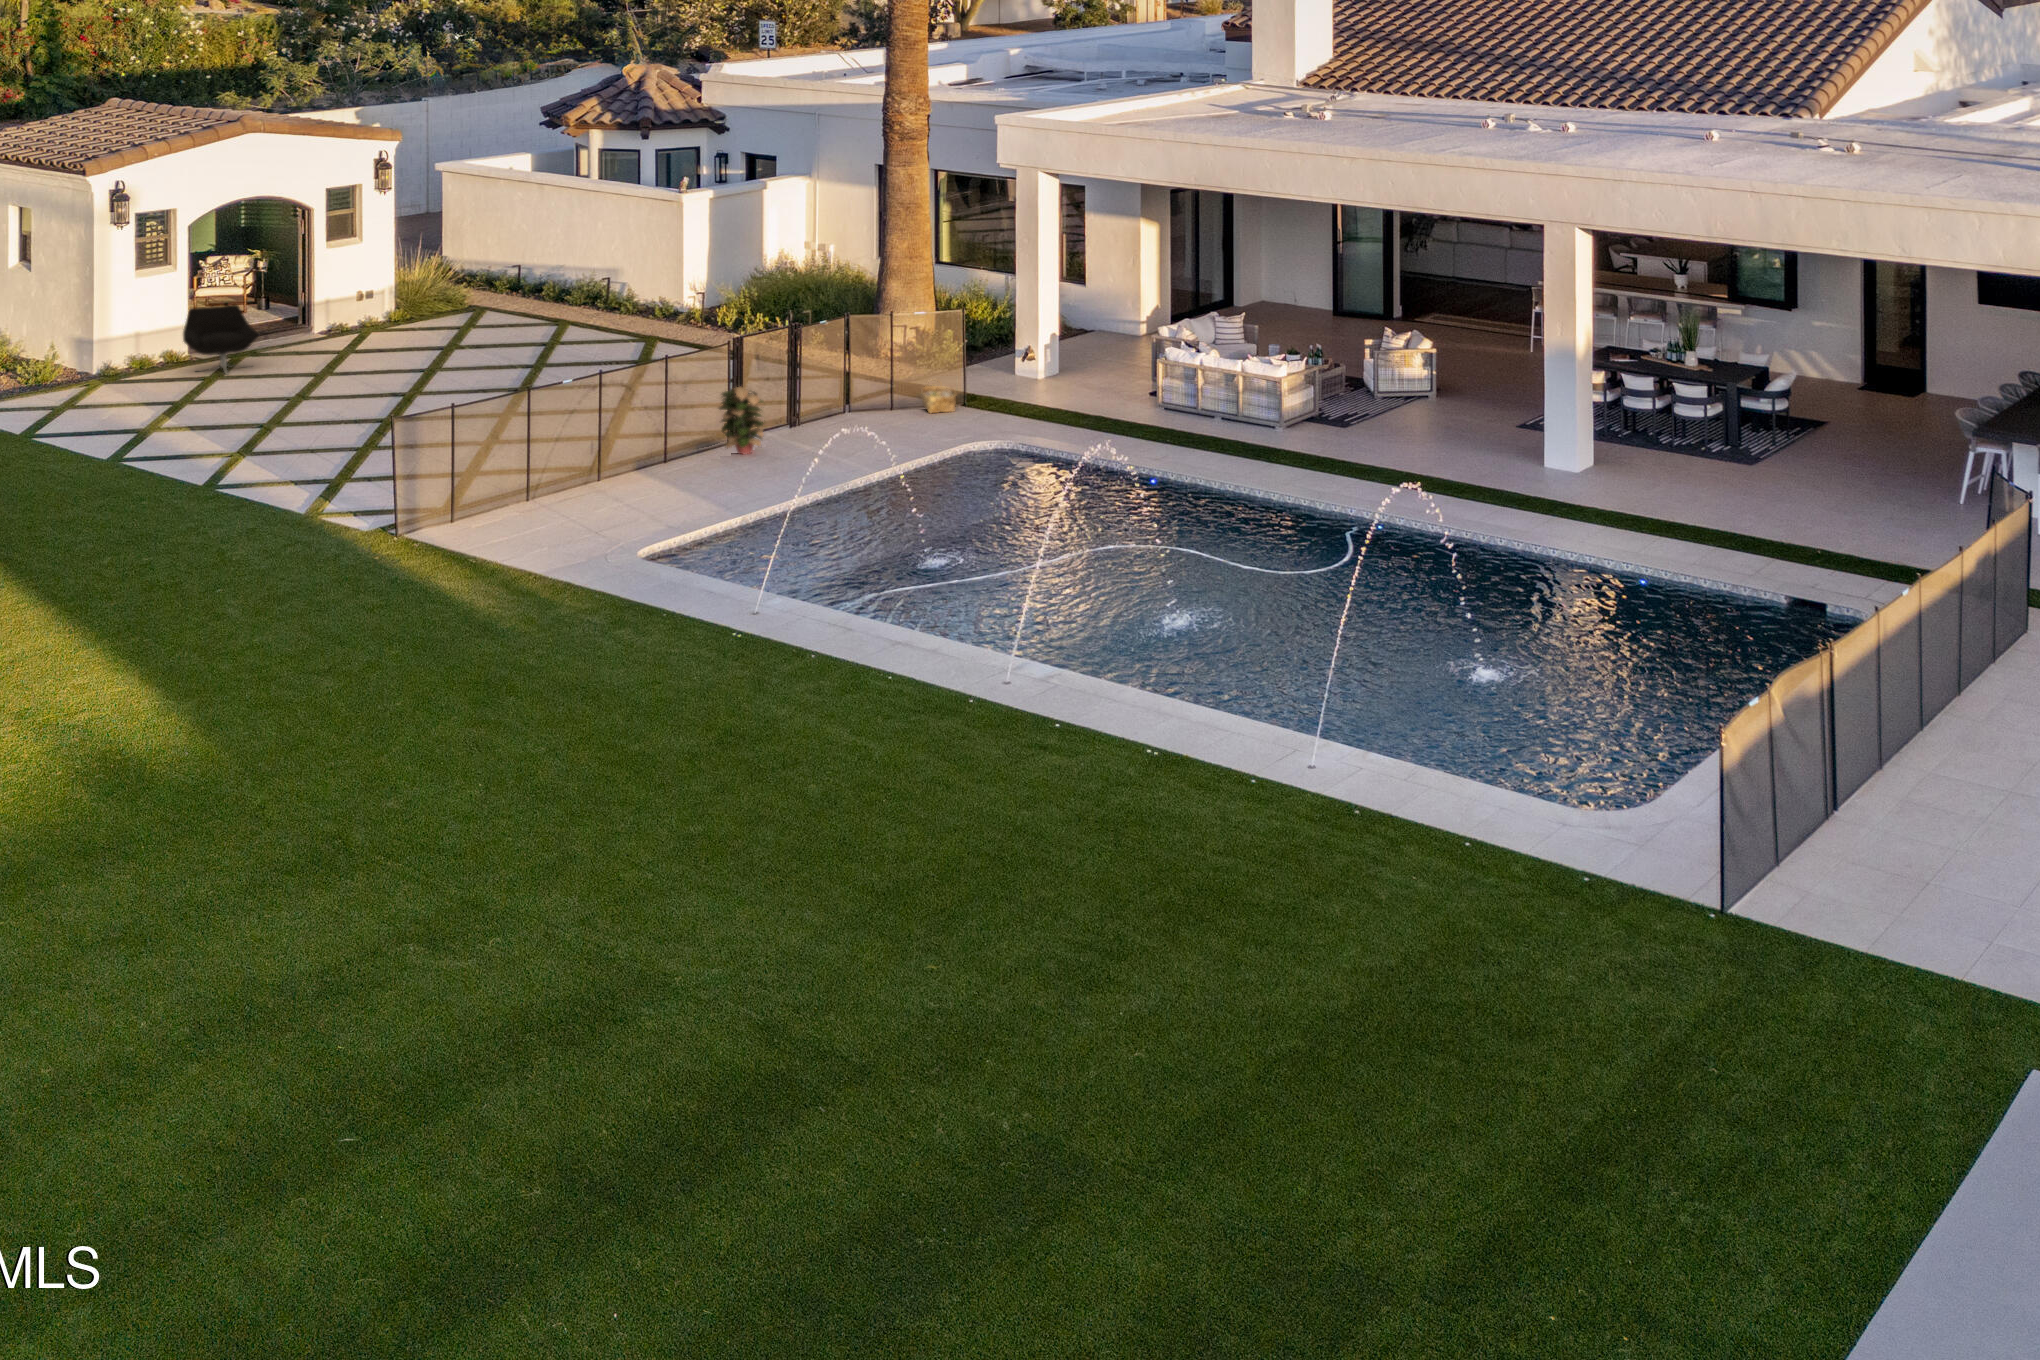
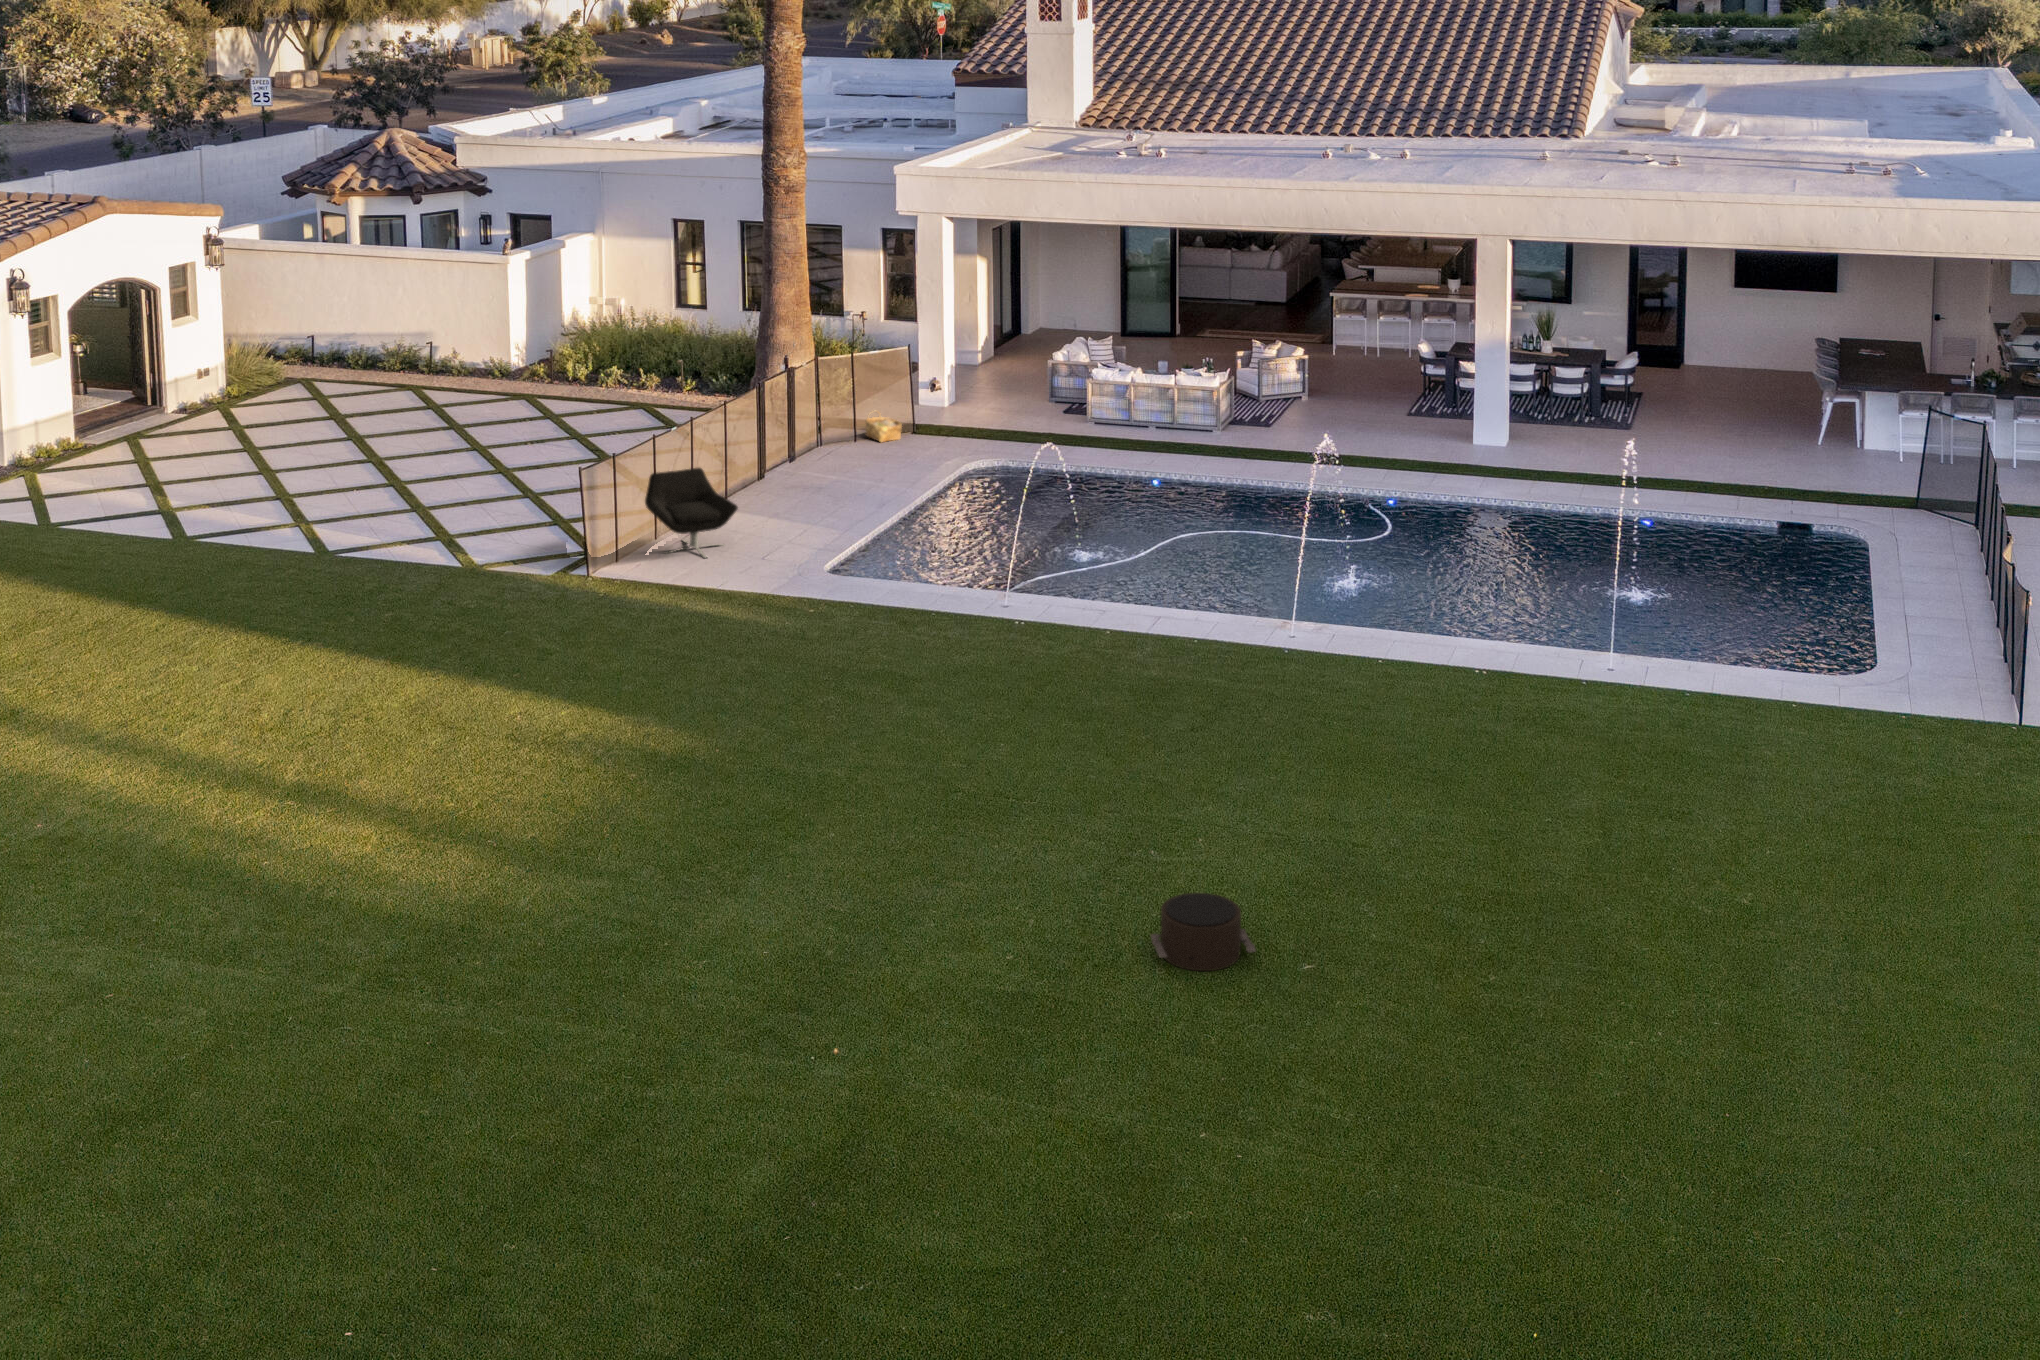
lounge chair: present [183,305,259,374] -> present [645,468,738,558]
decorative plant: present [719,387,763,454] -> none [742,426,787,490]
pouf: none [262,982,405,1083] -> present [1151,893,1256,971]

